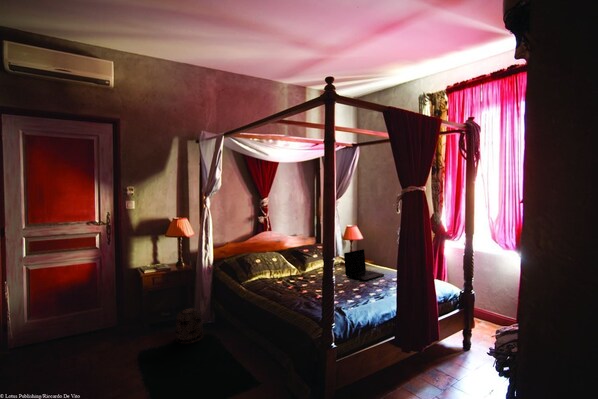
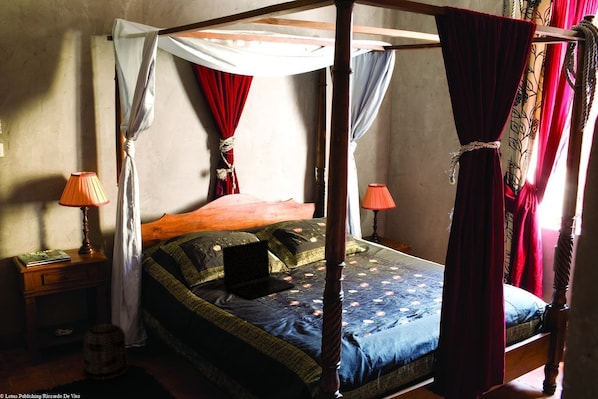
laptop: present [344,249,384,281] -> present [222,240,295,298]

